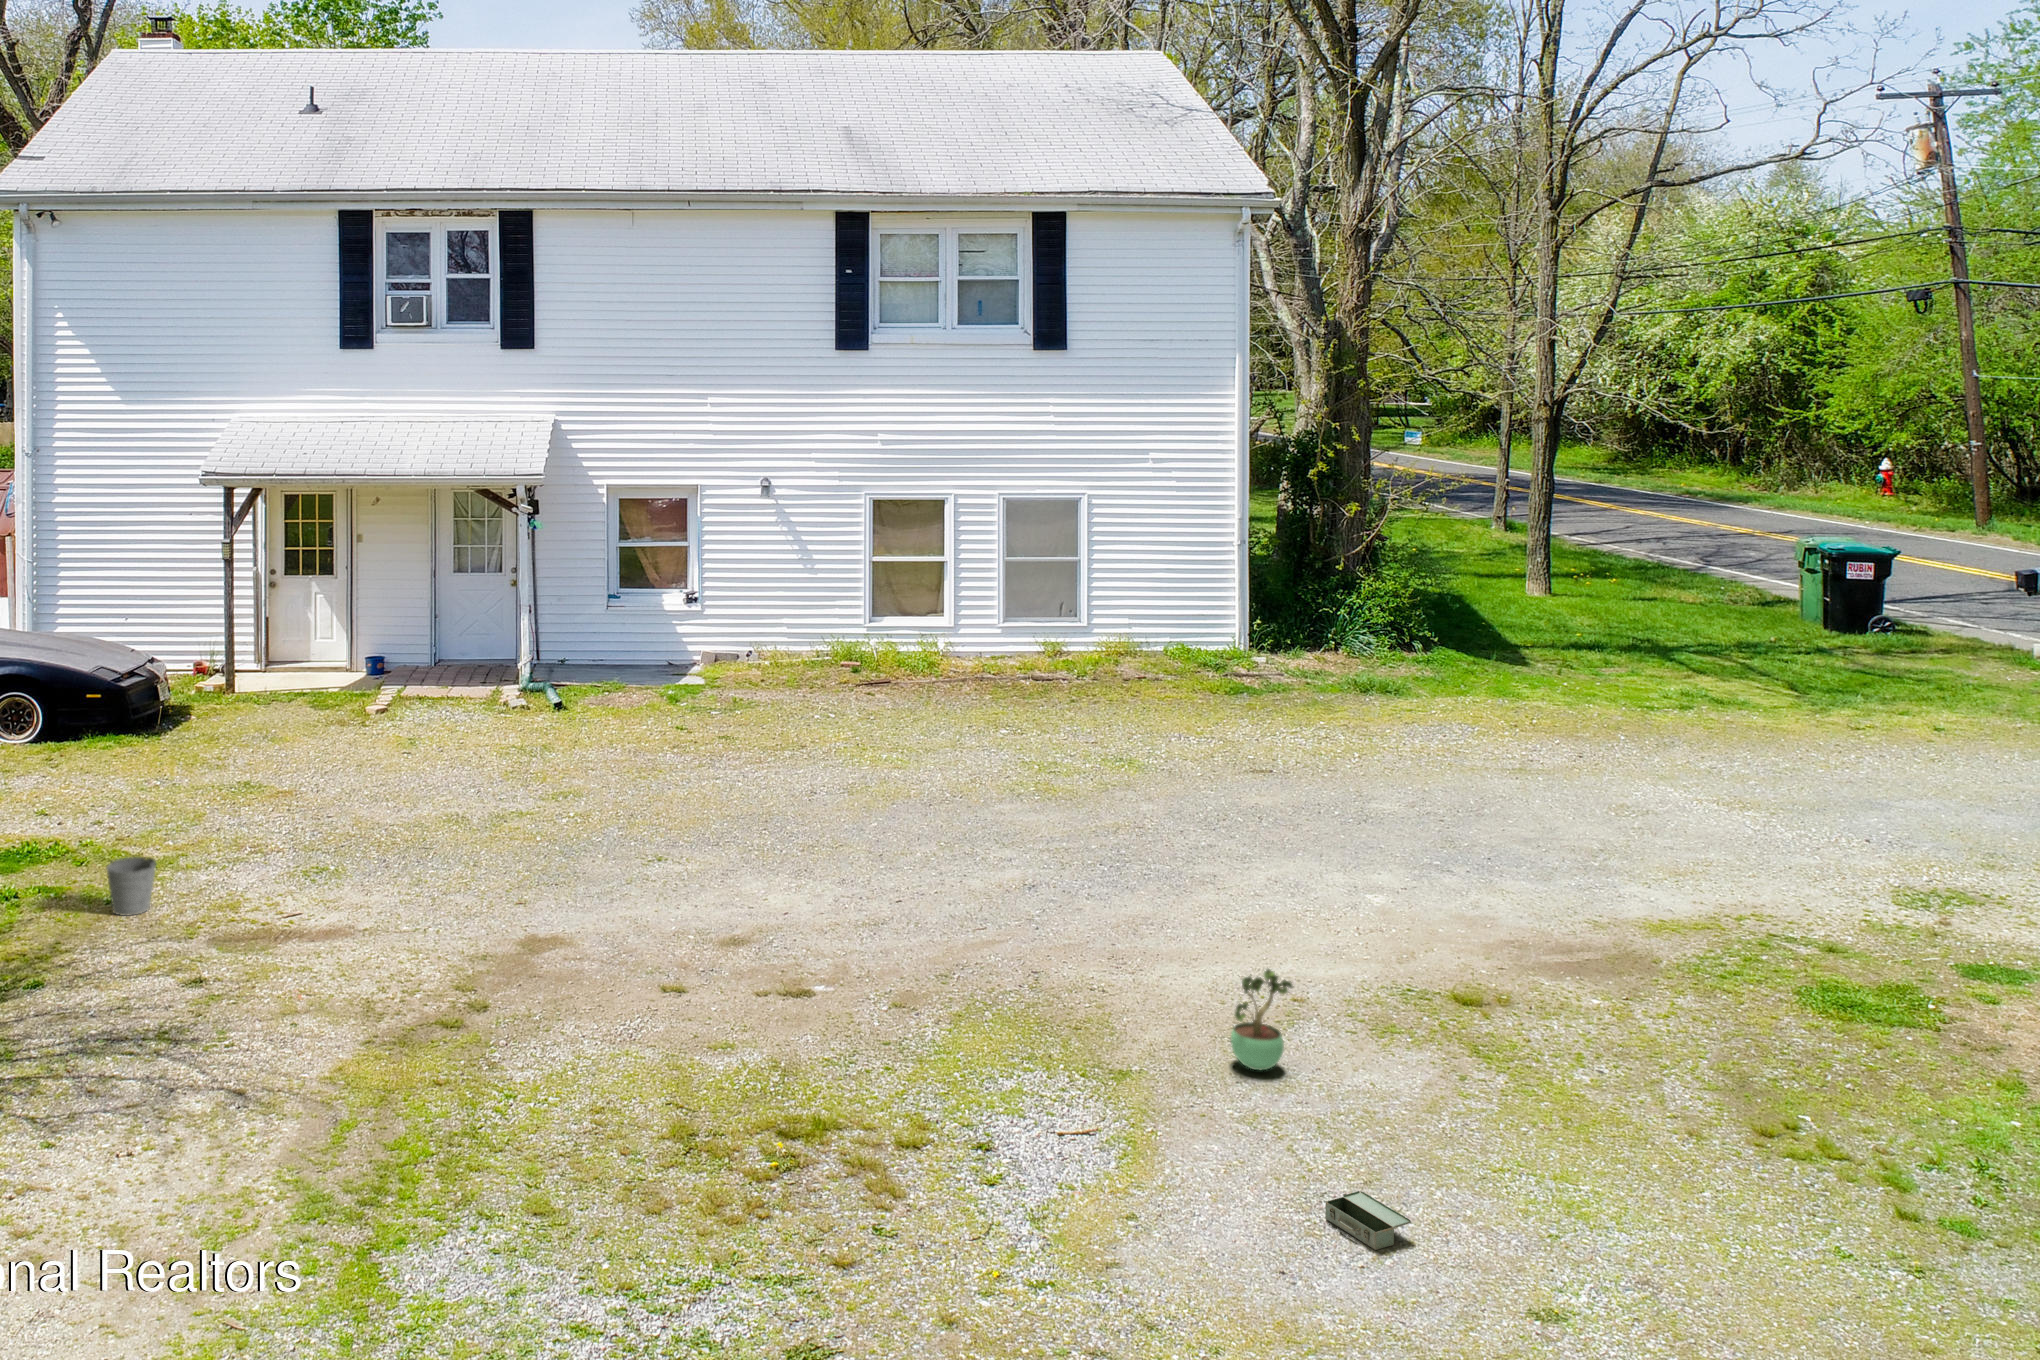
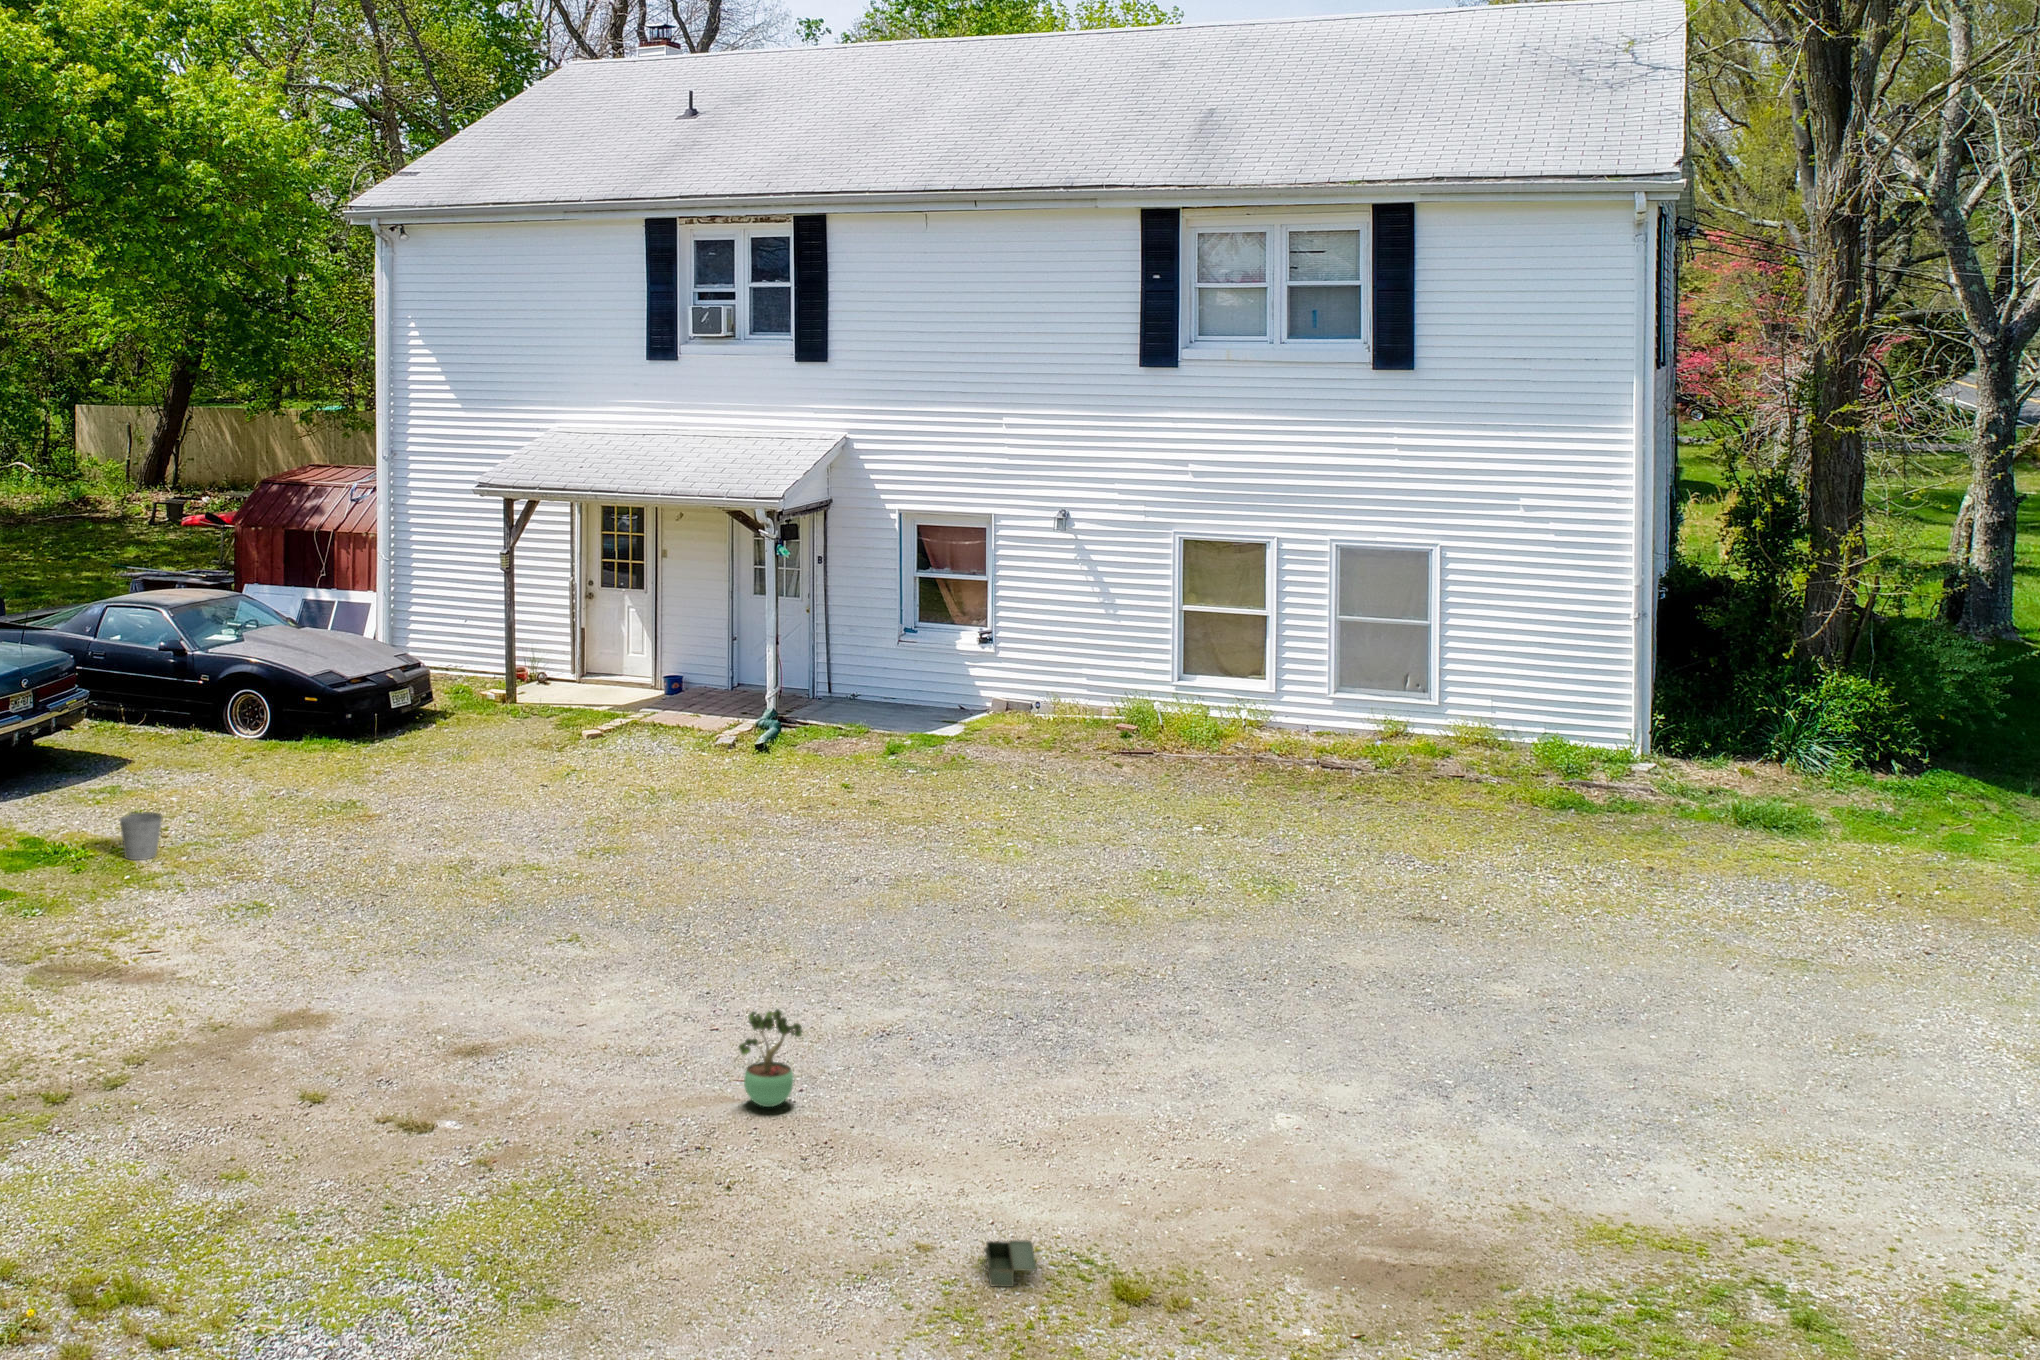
toolbox: present [1326,1191,1411,1250] -> present [983,1240,1037,1287]

